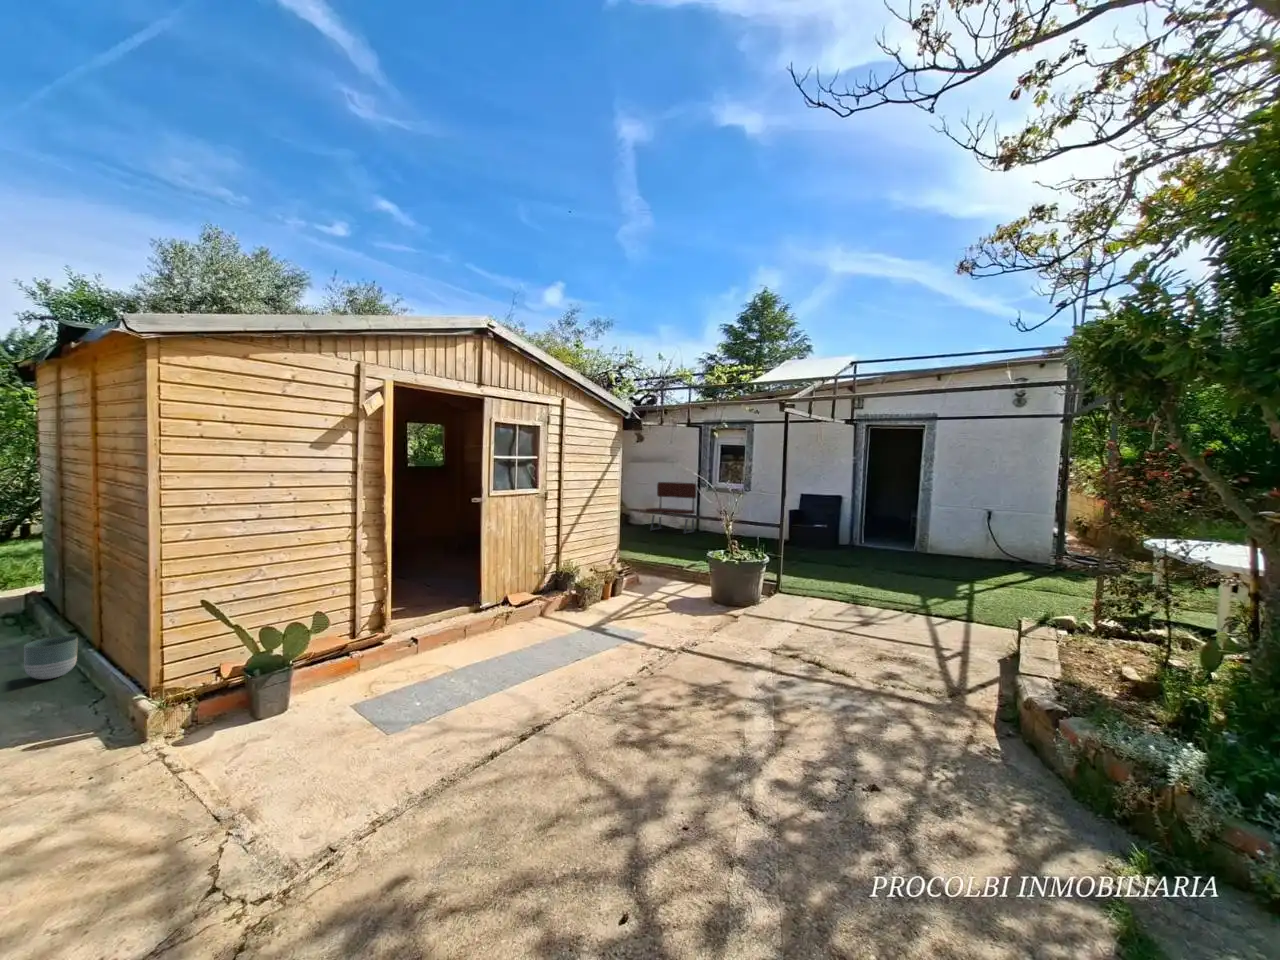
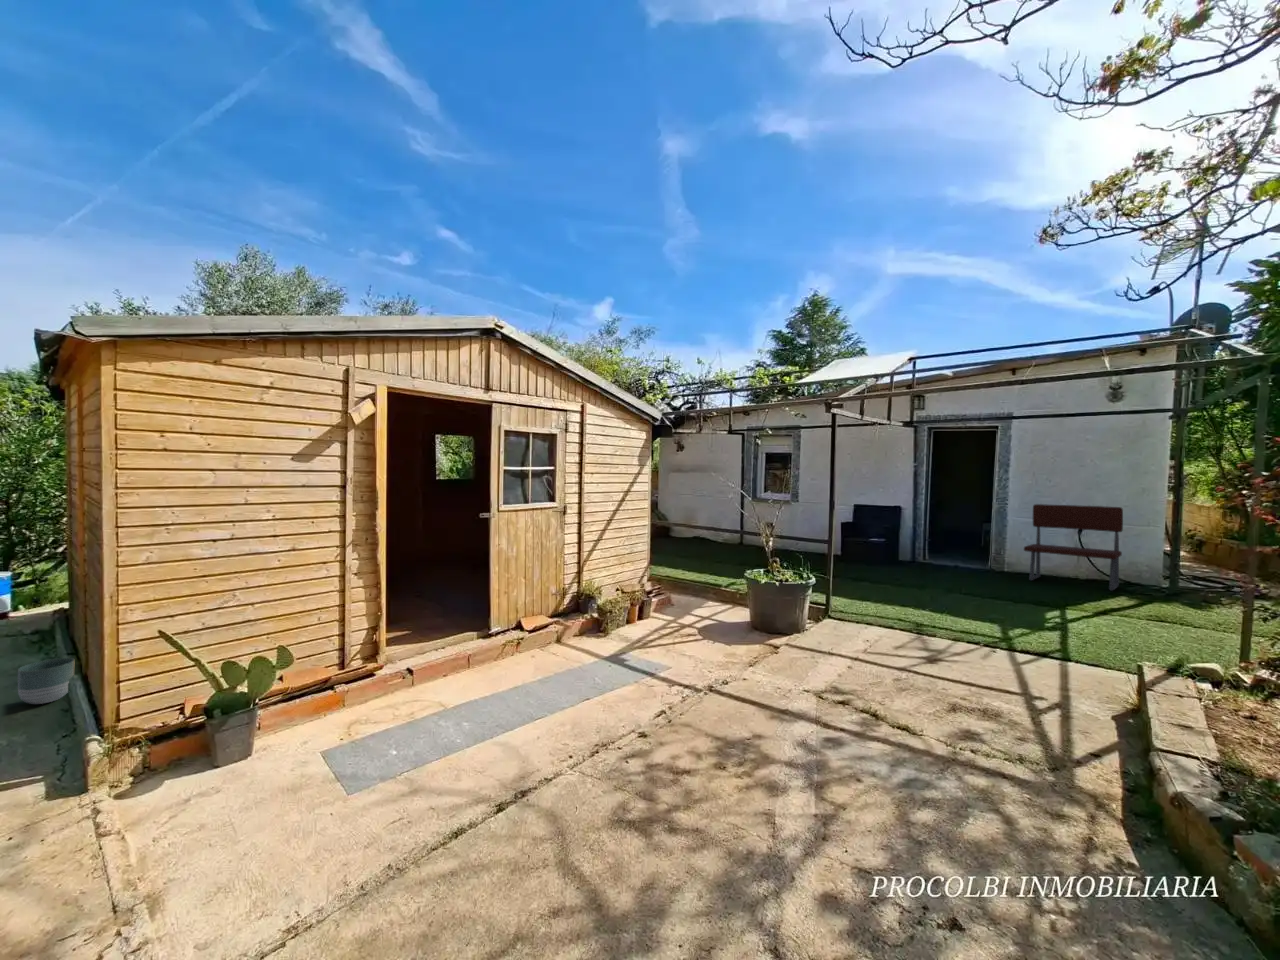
bench: present [646,482,696,534] -> present [1024,504,1123,590]

